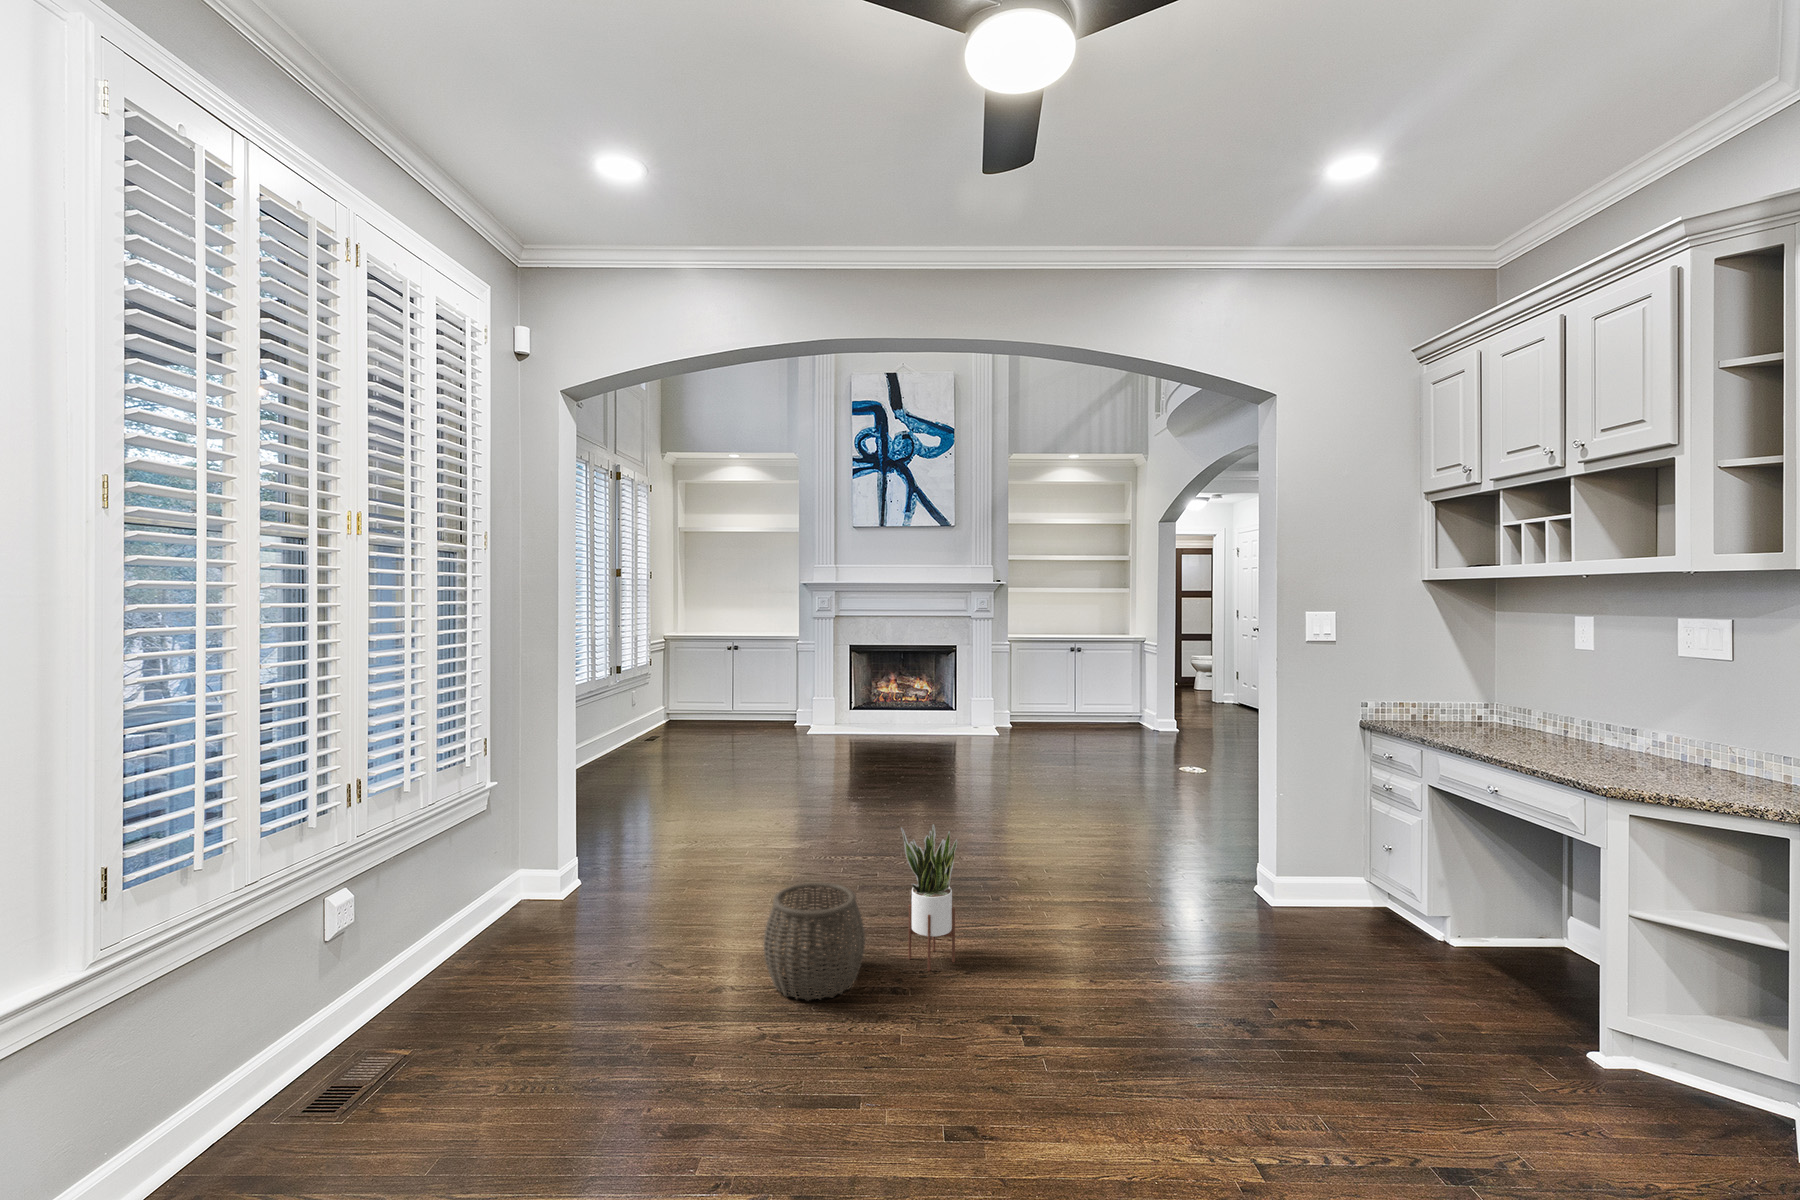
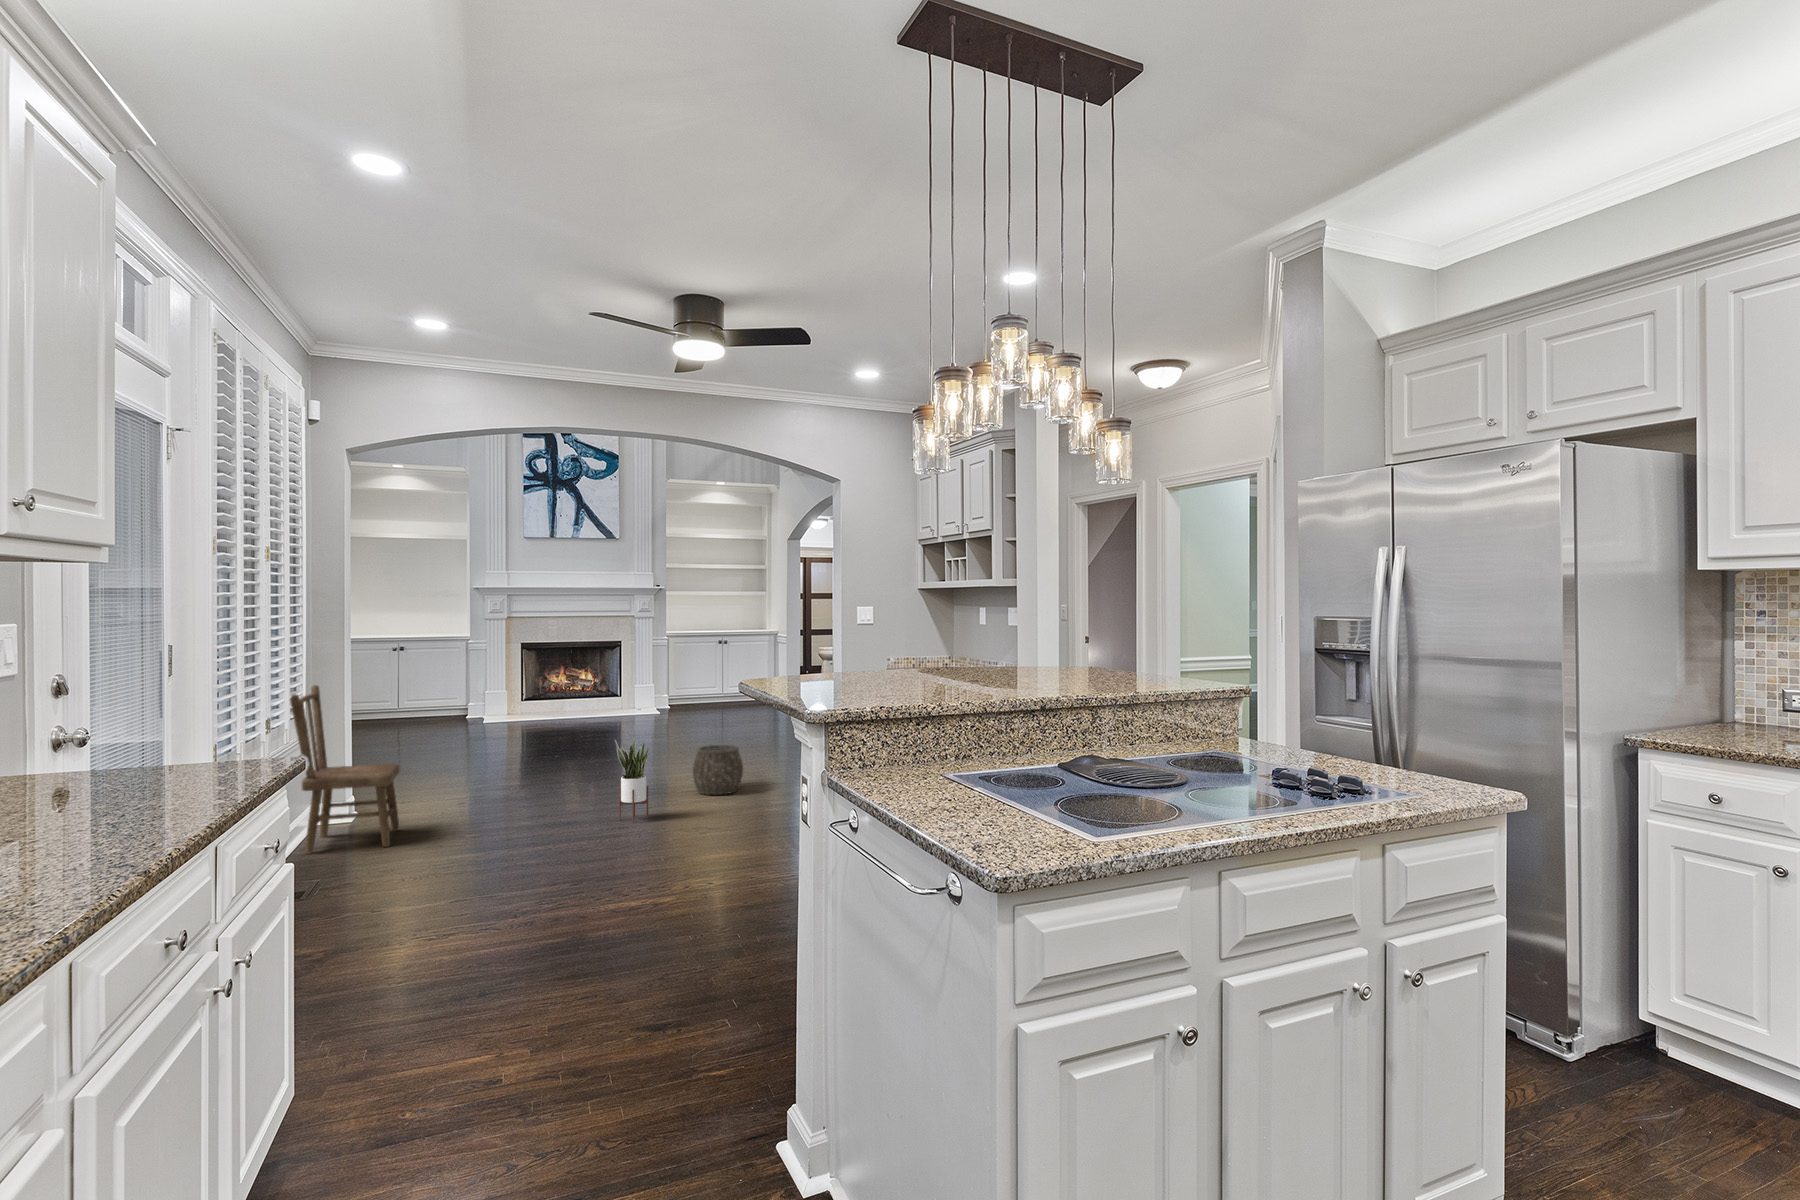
dining chair: none [433,714,607,973] -> present [291,685,400,854]
woven basket: present [763,882,865,1000] -> present [693,745,743,795]

